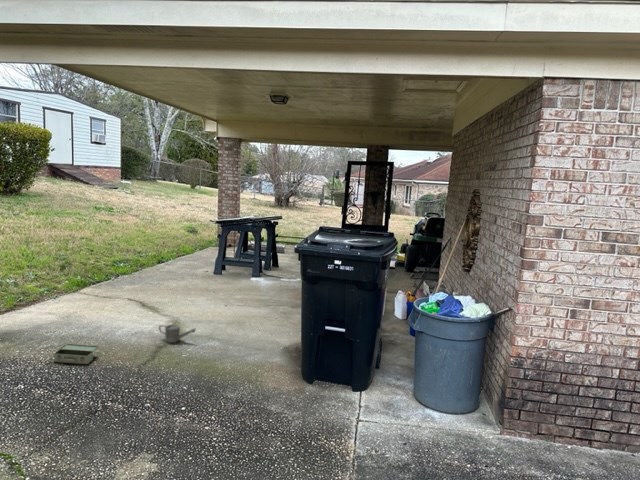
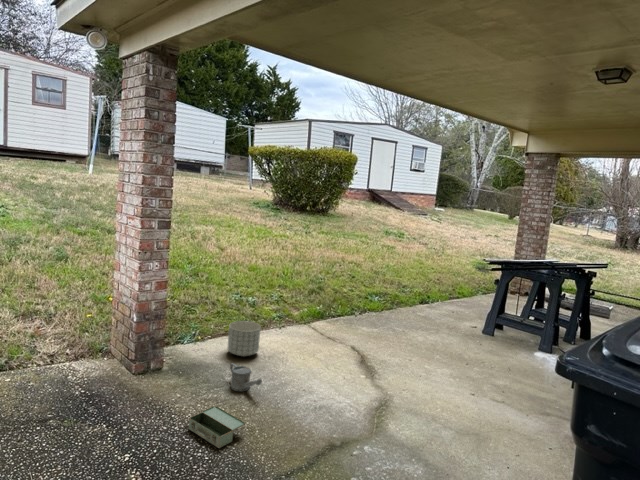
planter: none [32,291,61,319] -> present [228,321,260,357]
watering can: present [159,325,195,343] -> present [230,363,262,392]

